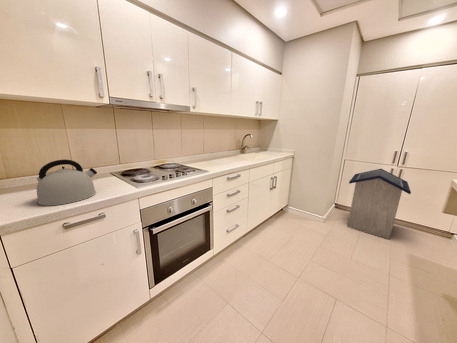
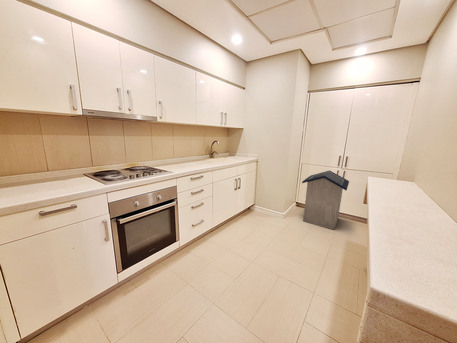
kettle: present [37,160,97,206] -> none [17,160,70,197]

